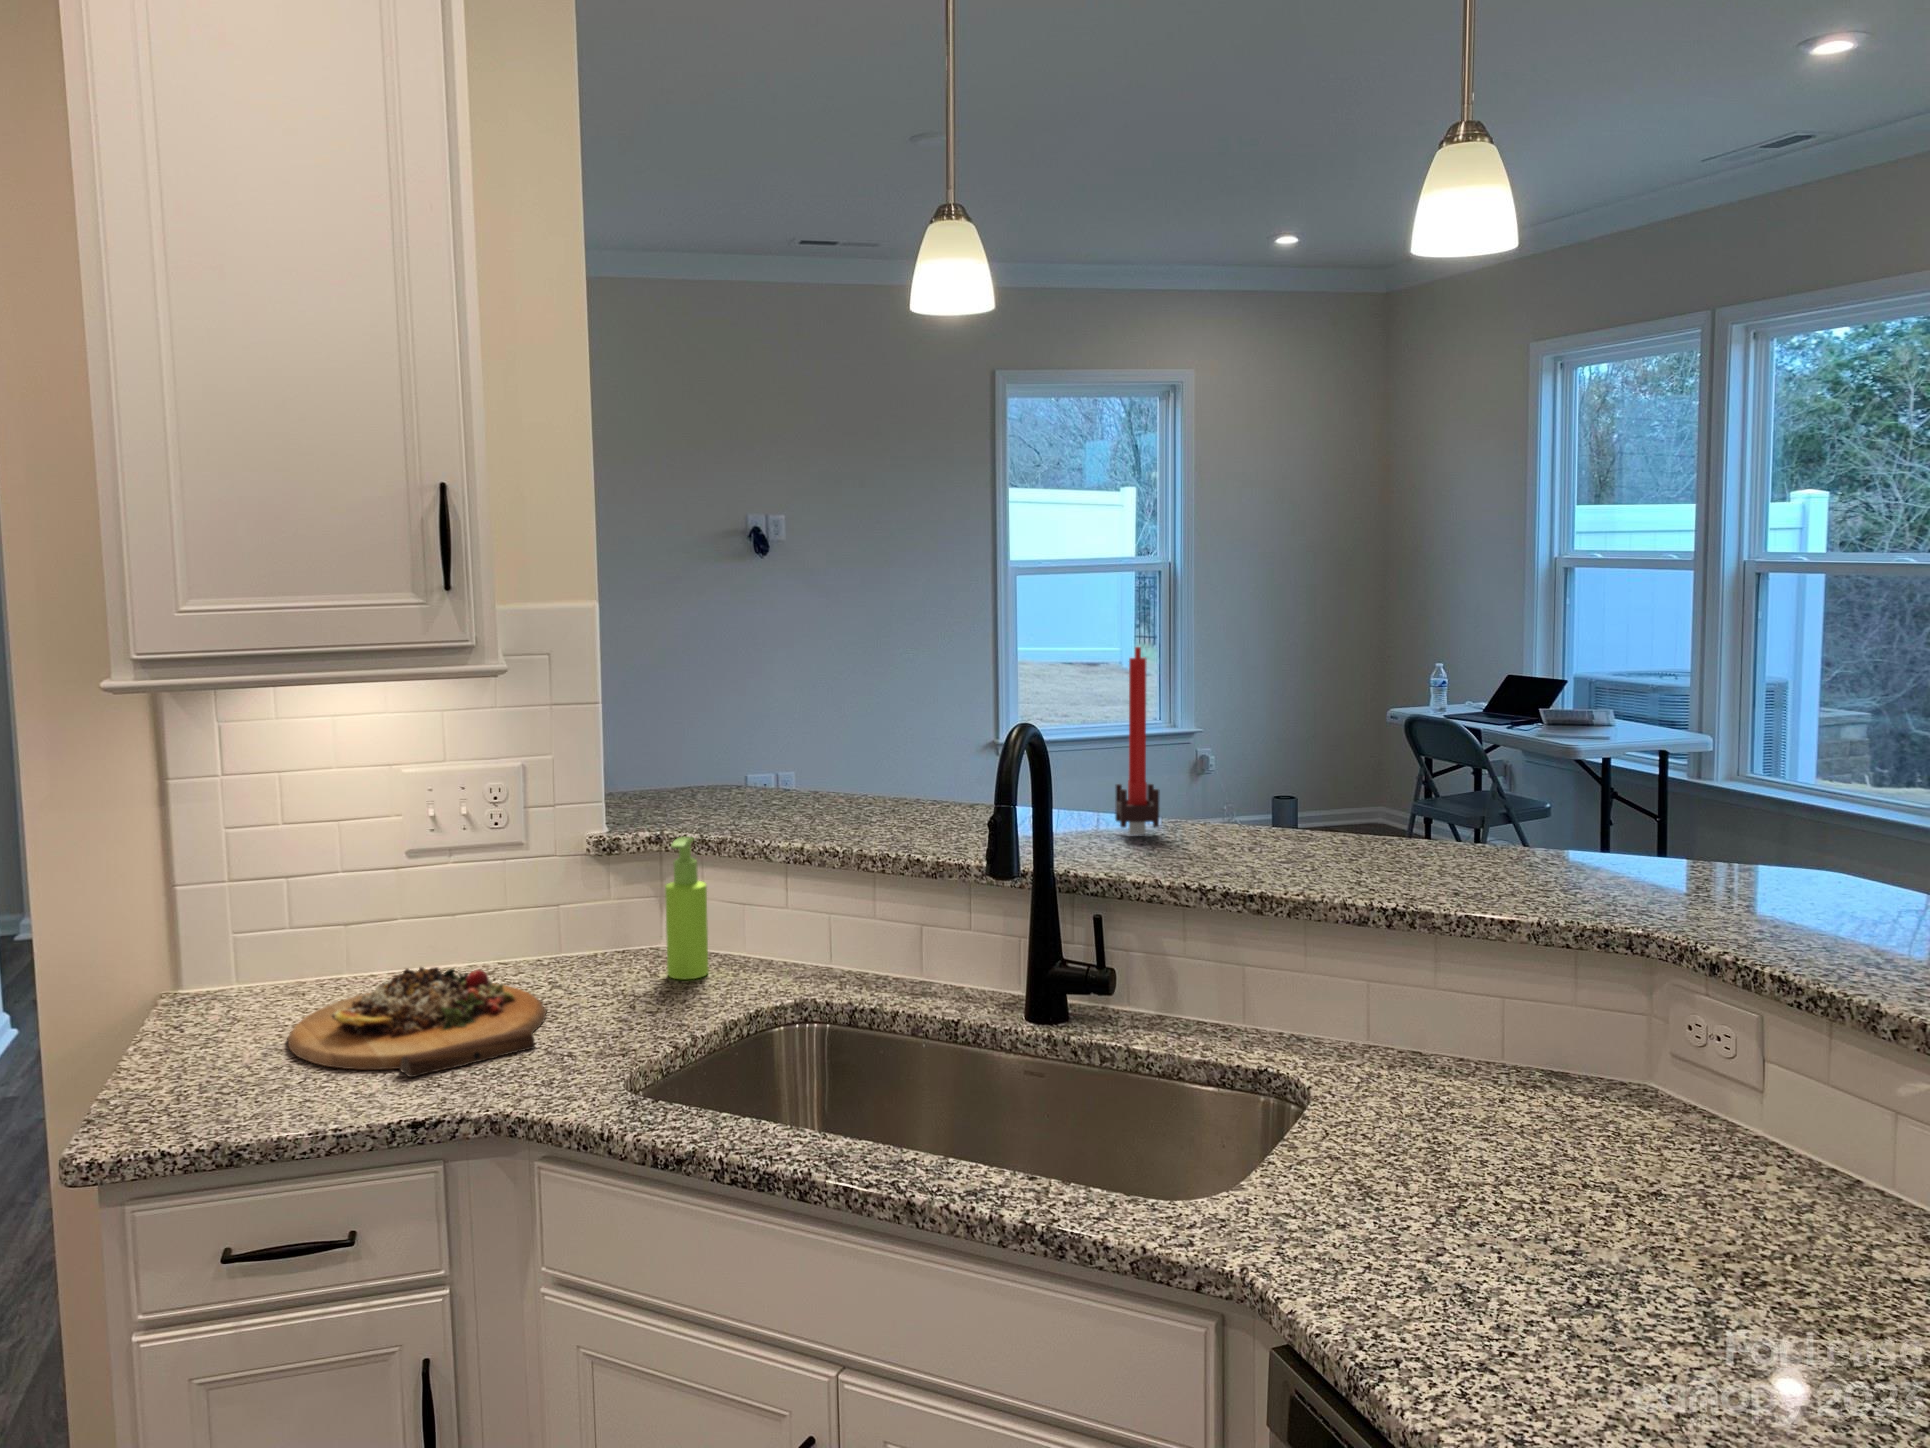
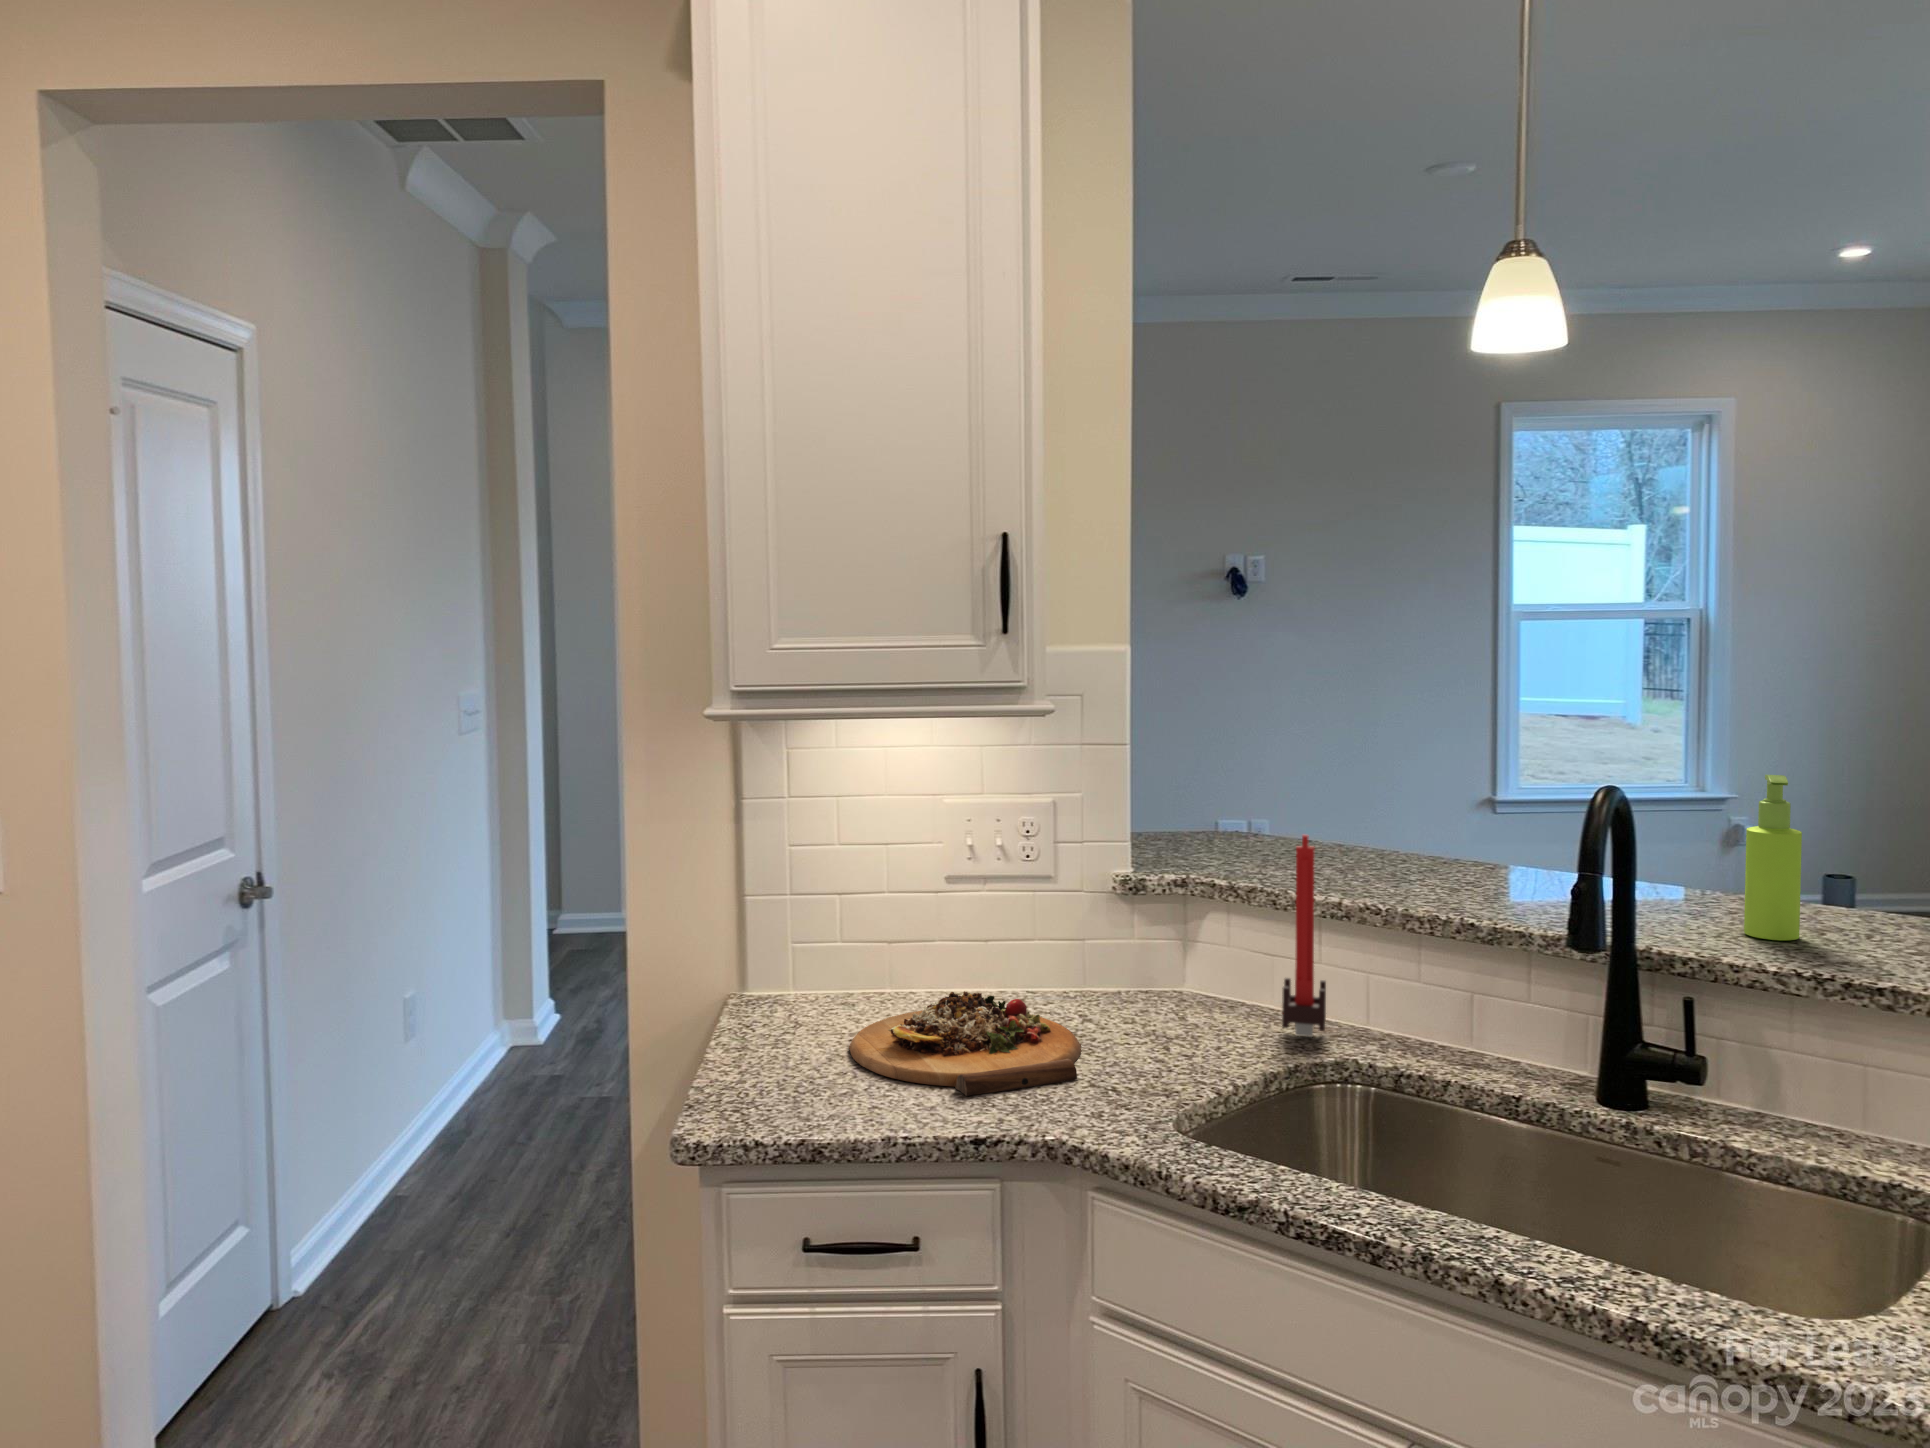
candle: present [1115,647,1159,835] -> present [1282,835,1326,1037]
soap dispenser: present [665,837,708,979] -> present [1744,775,1802,940]

